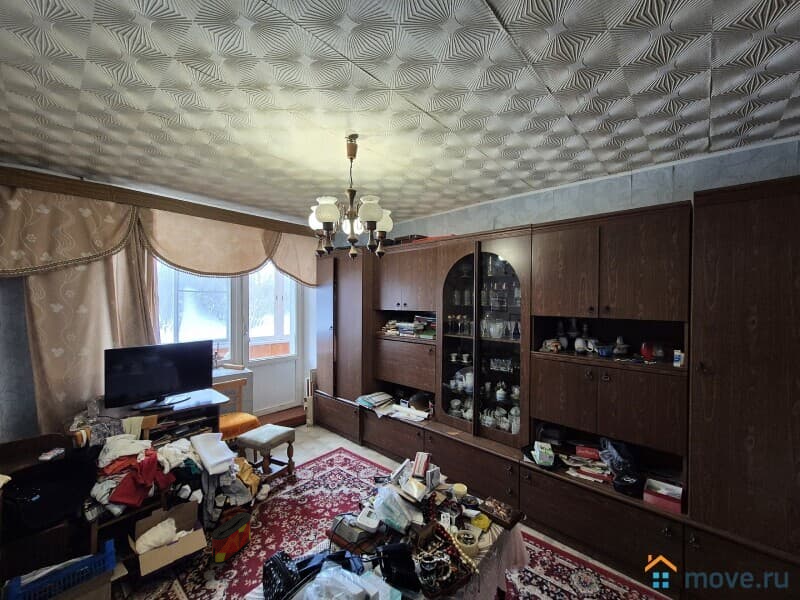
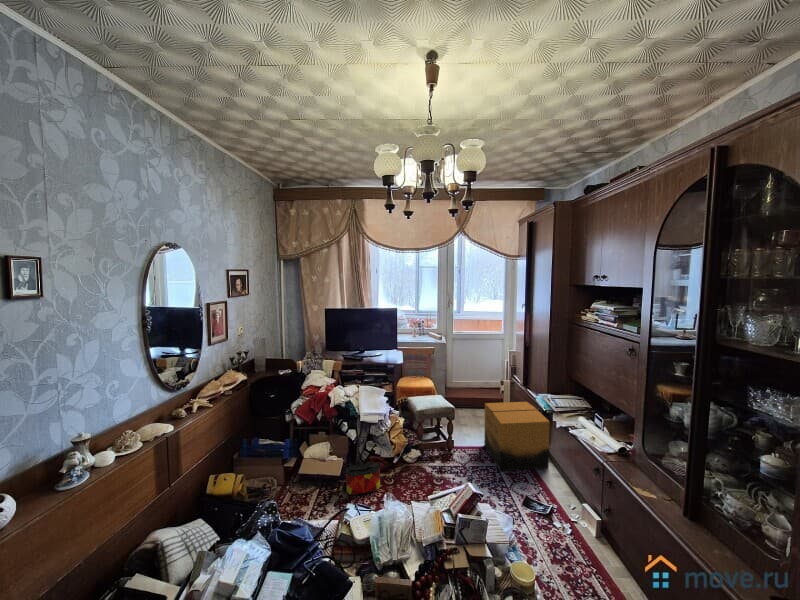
cardboard box: none [315,408,370,469] -> present [484,402,550,471]

